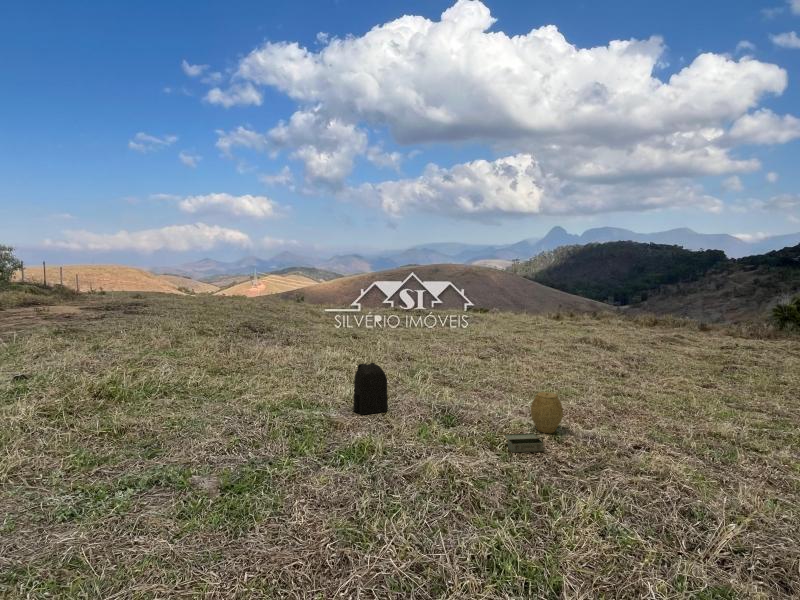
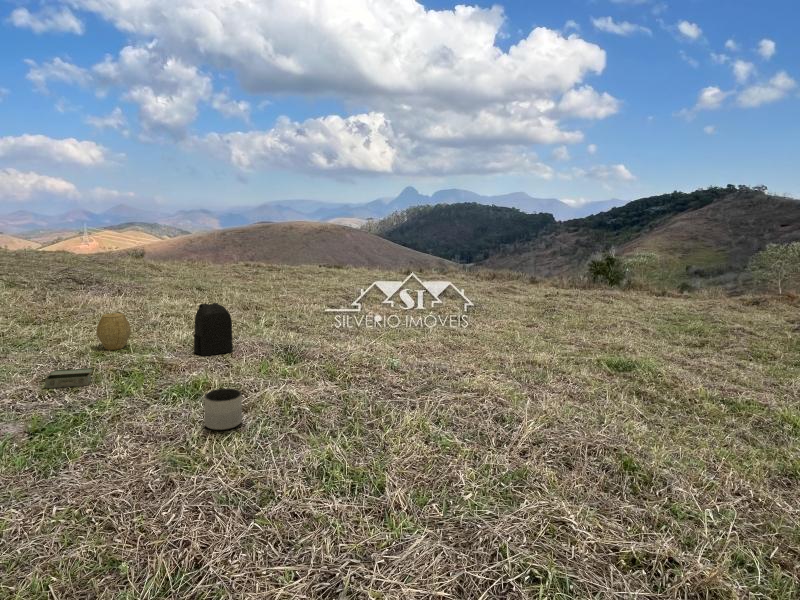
woven basket: present [531,392,563,433] -> present [97,313,131,350]
toolbox: present [504,433,544,452] -> present [45,368,93,388]
planter: none [370,457,405,502] -> present [205,388,242,430]

